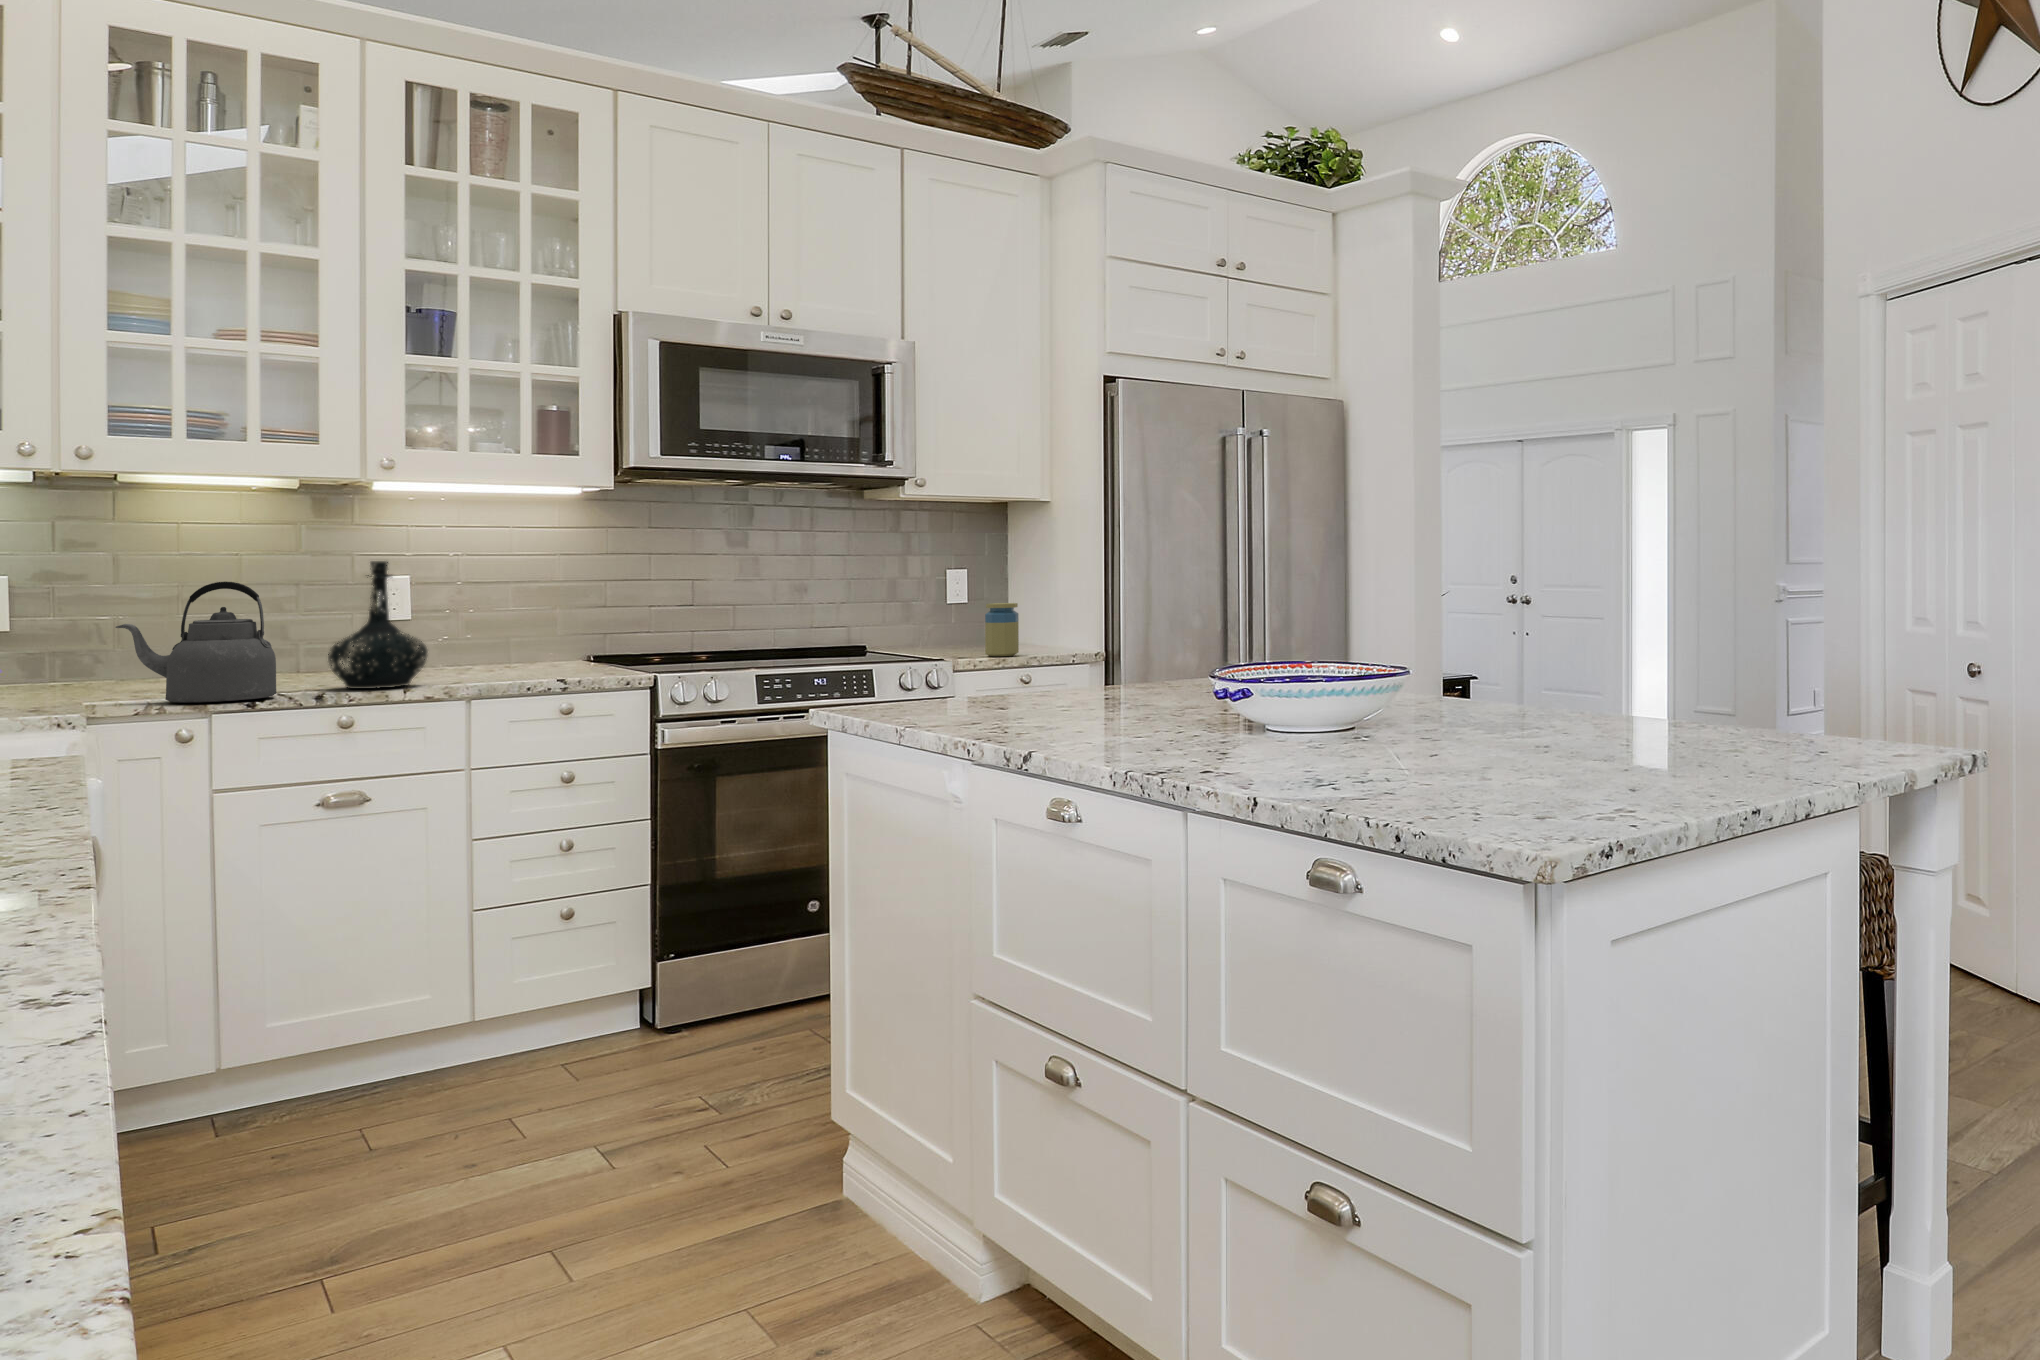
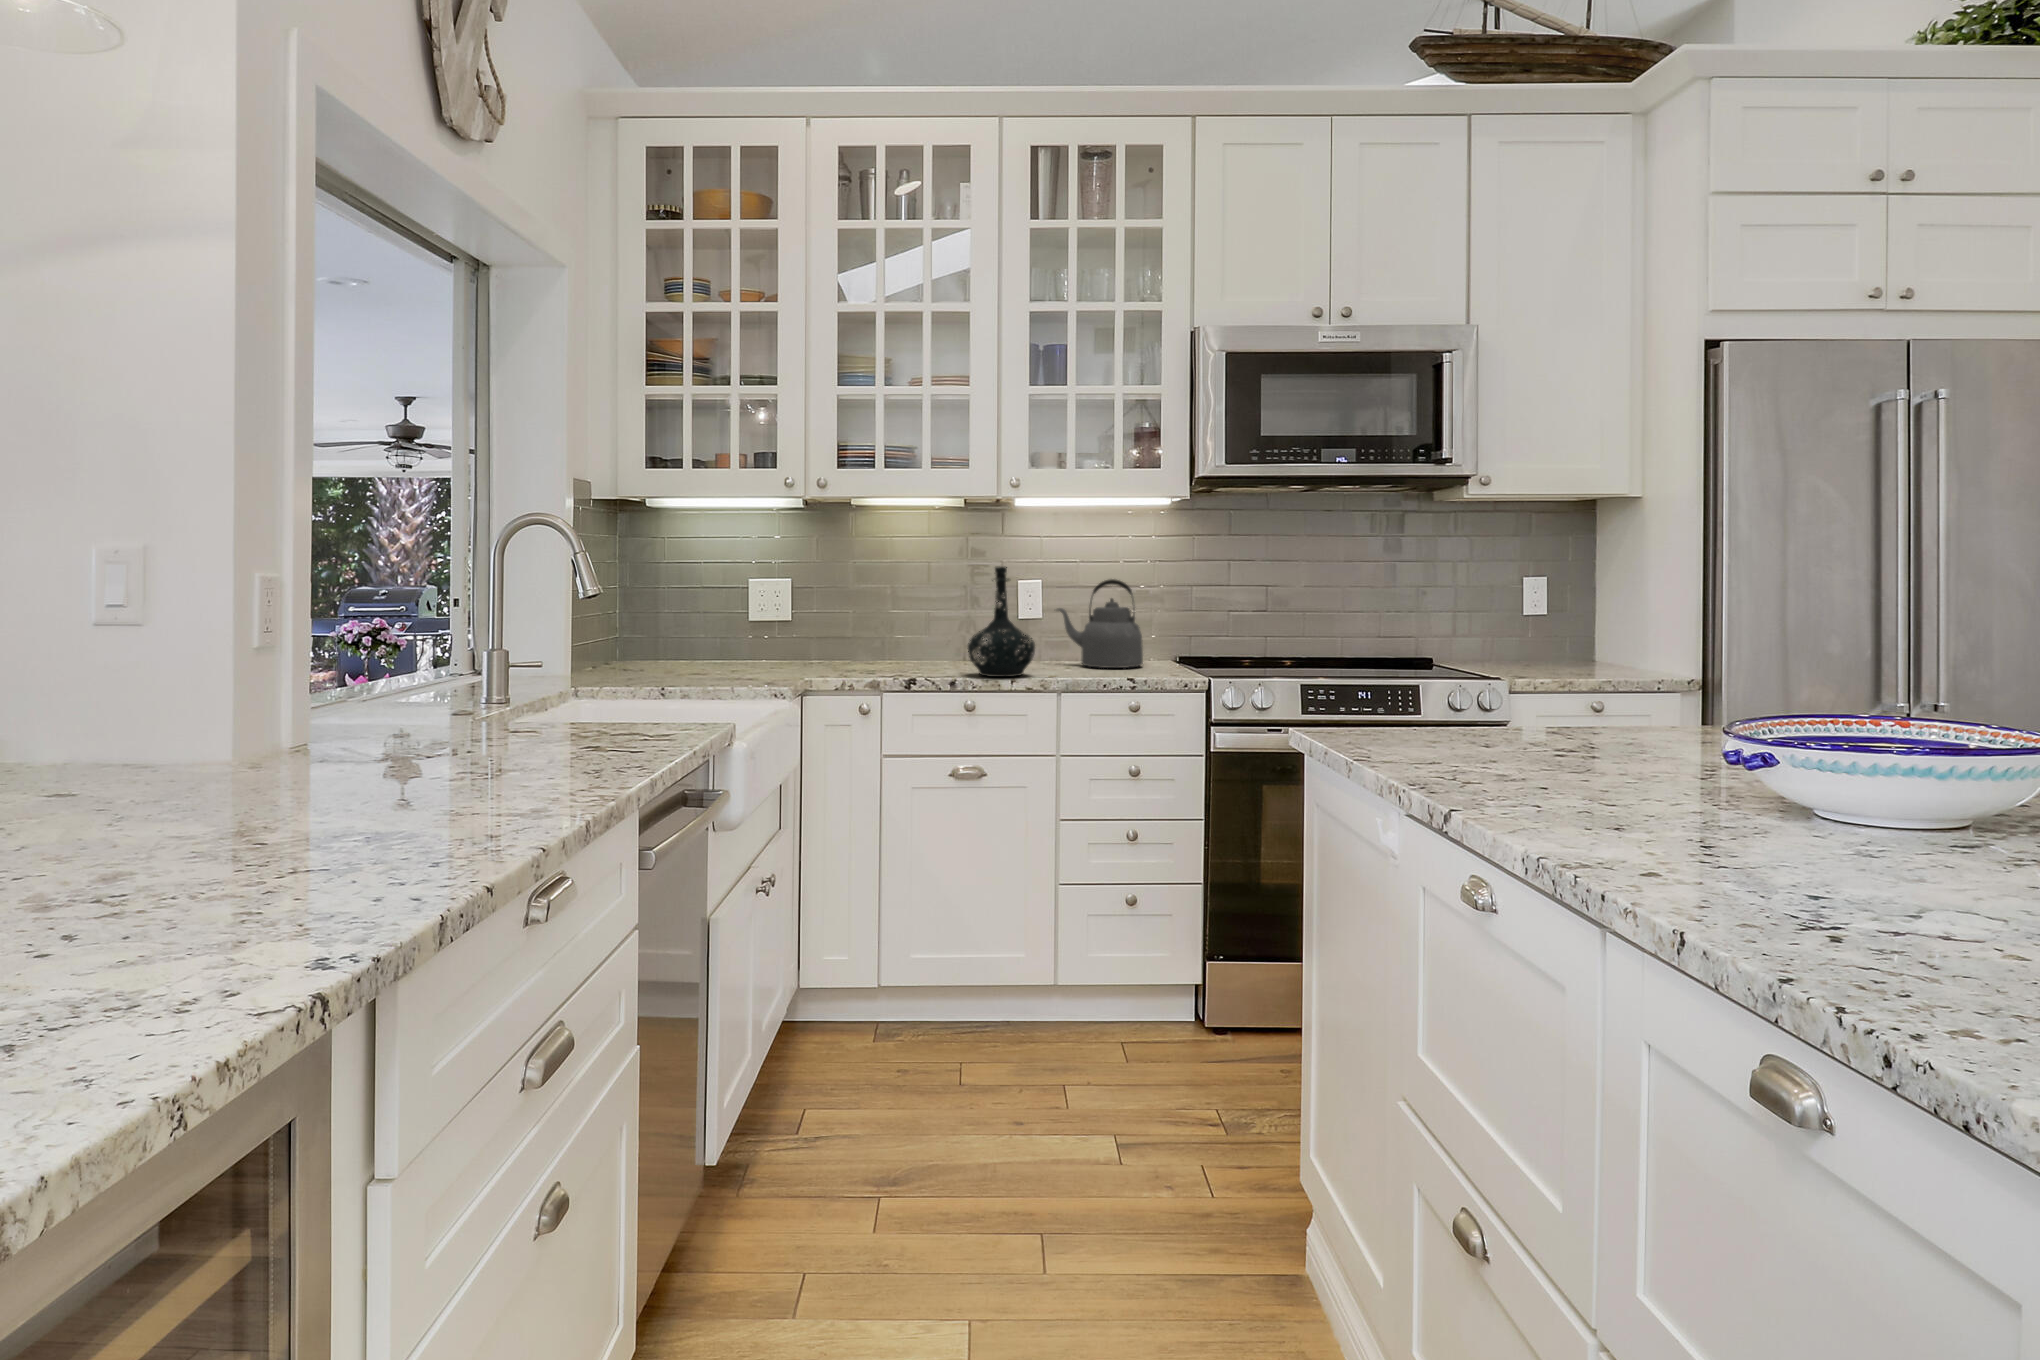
kettle: present [116,582,277,703] -> present [1057,579,1143,668]
jar: present [985,603,1019,656] -> none [1555,620,1596,683]

